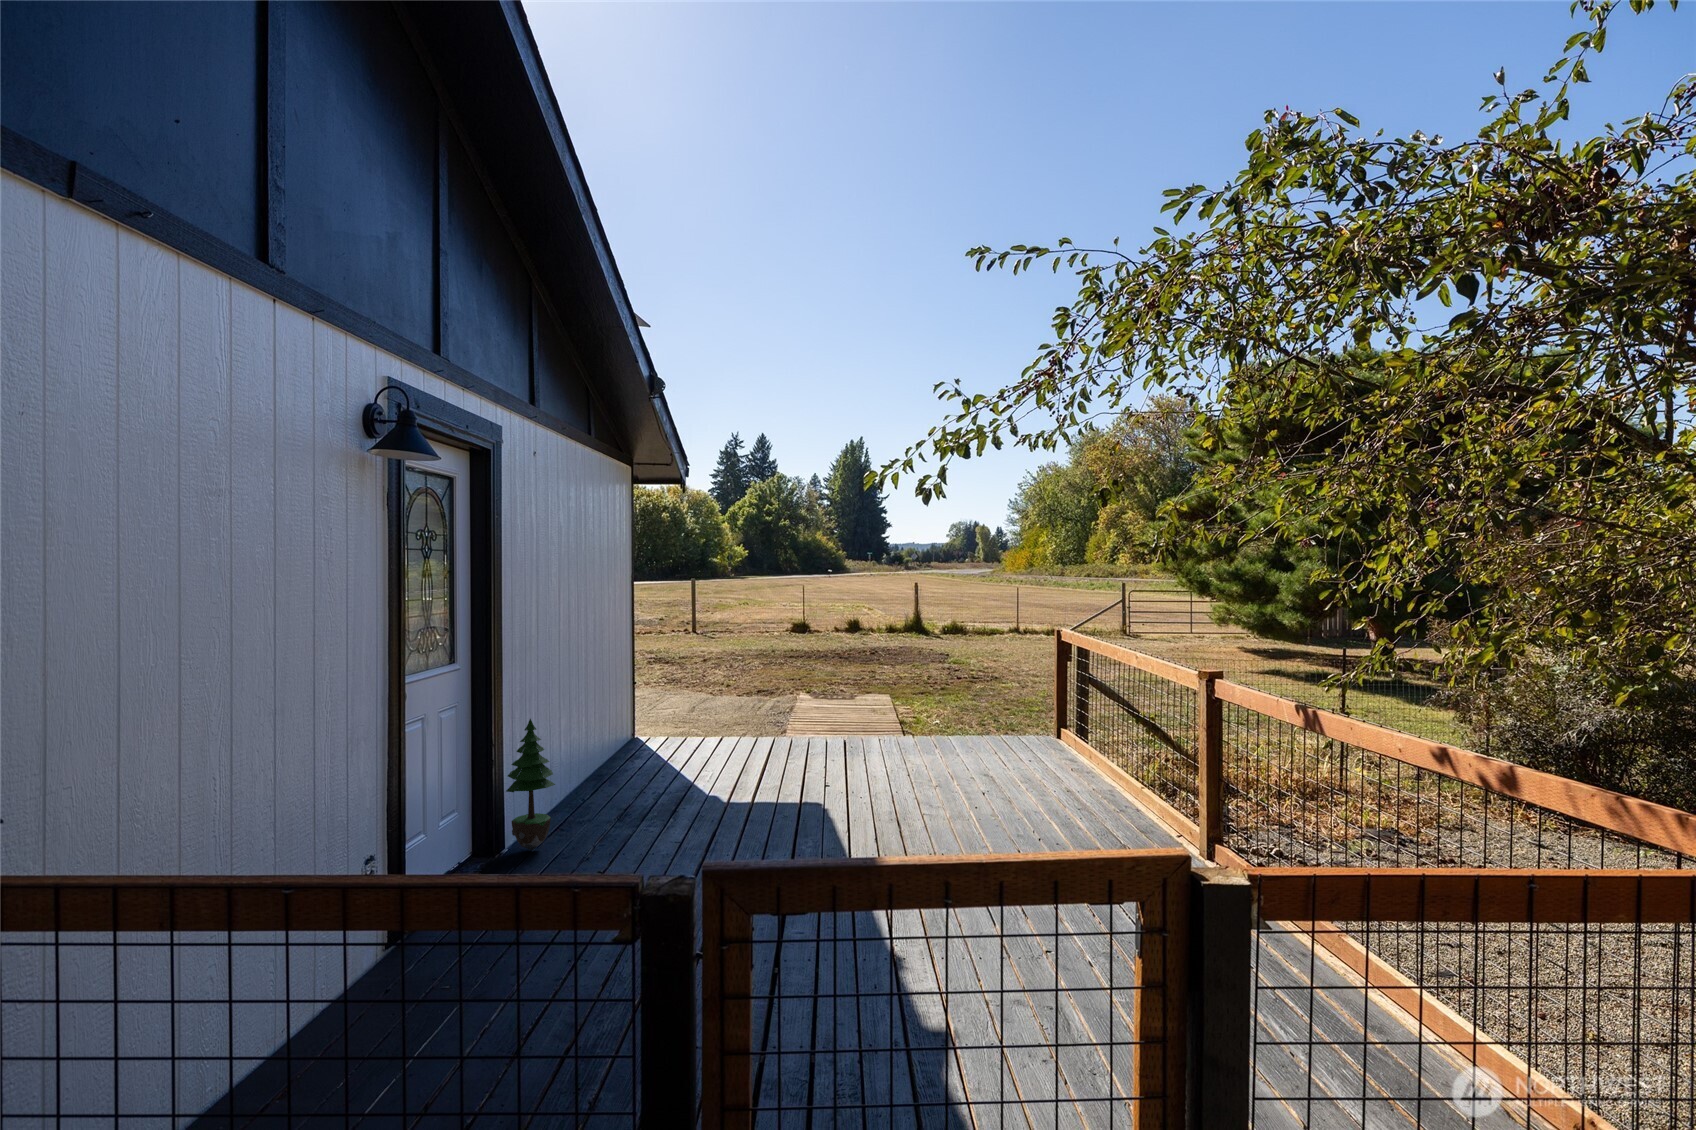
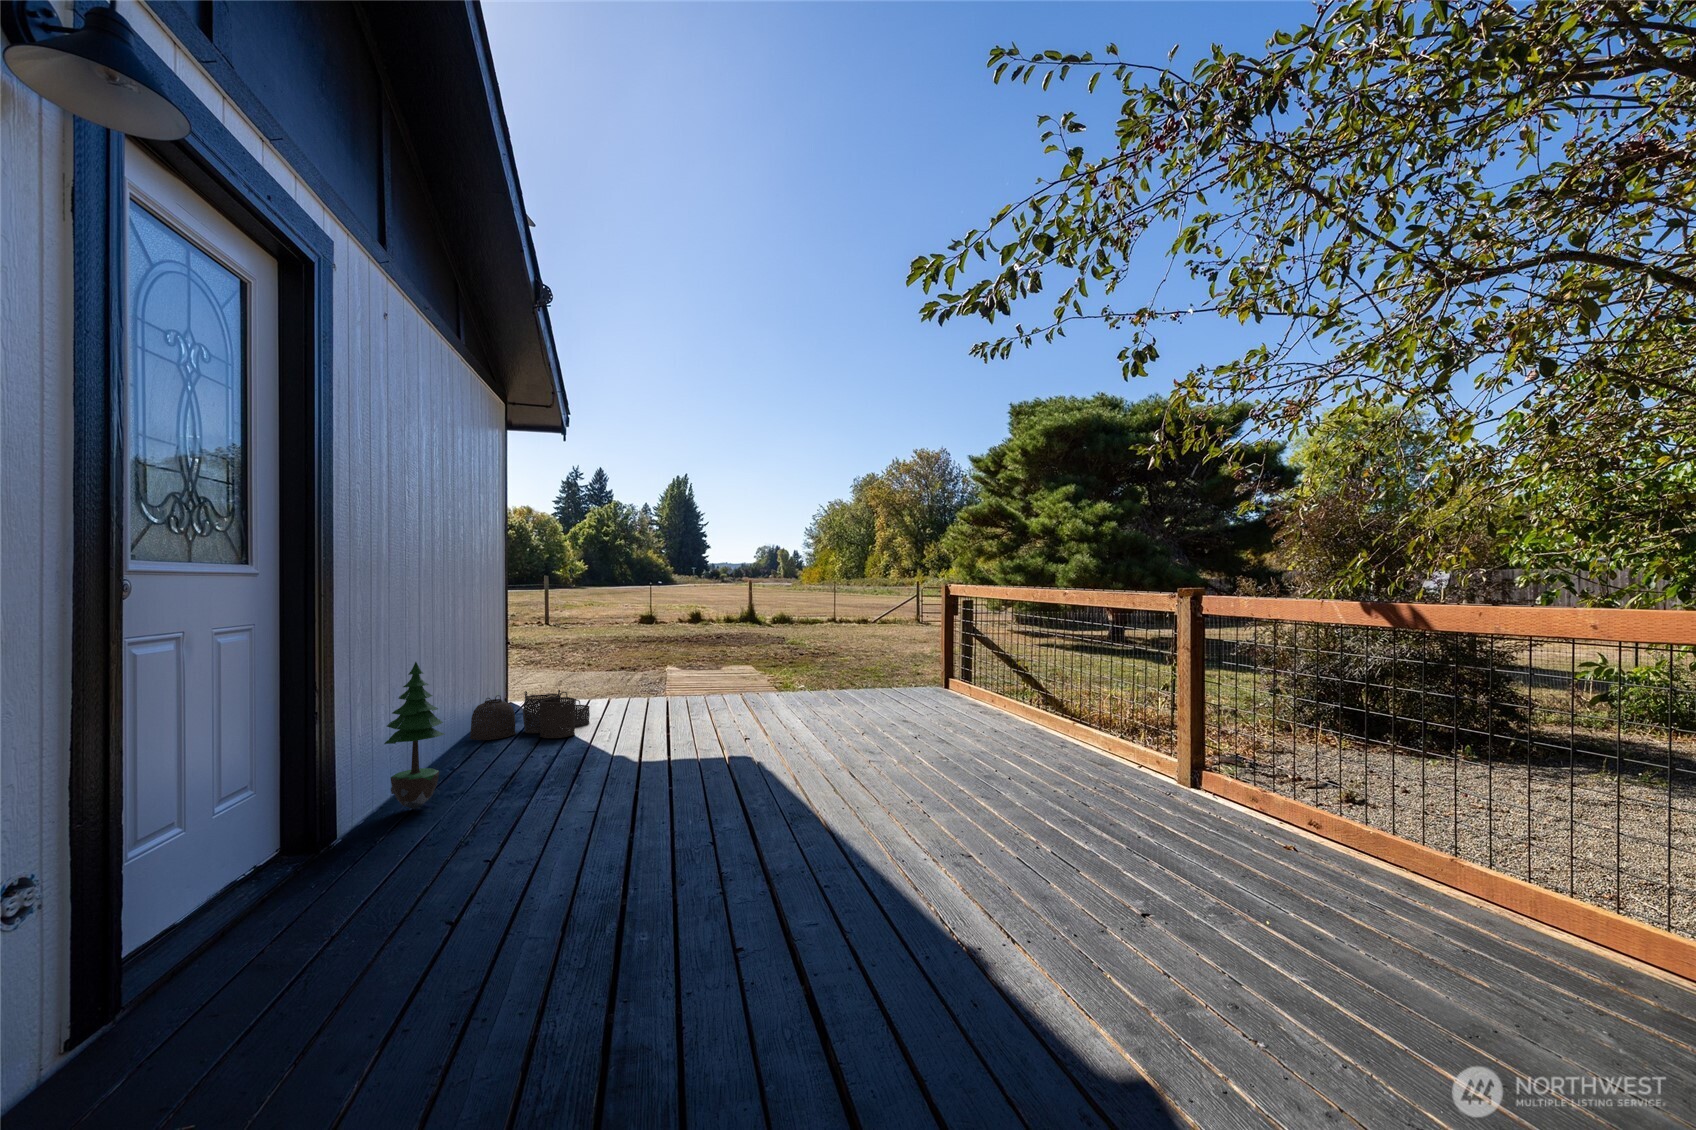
woven basket: none [590,731,703,781] -> present [470,690,590,740]

